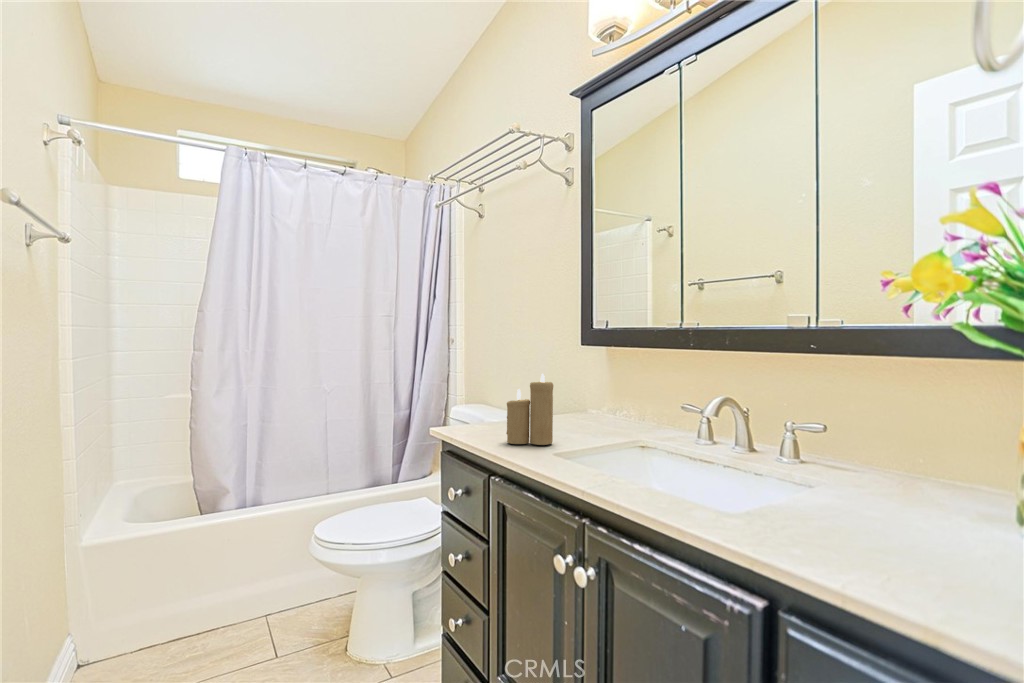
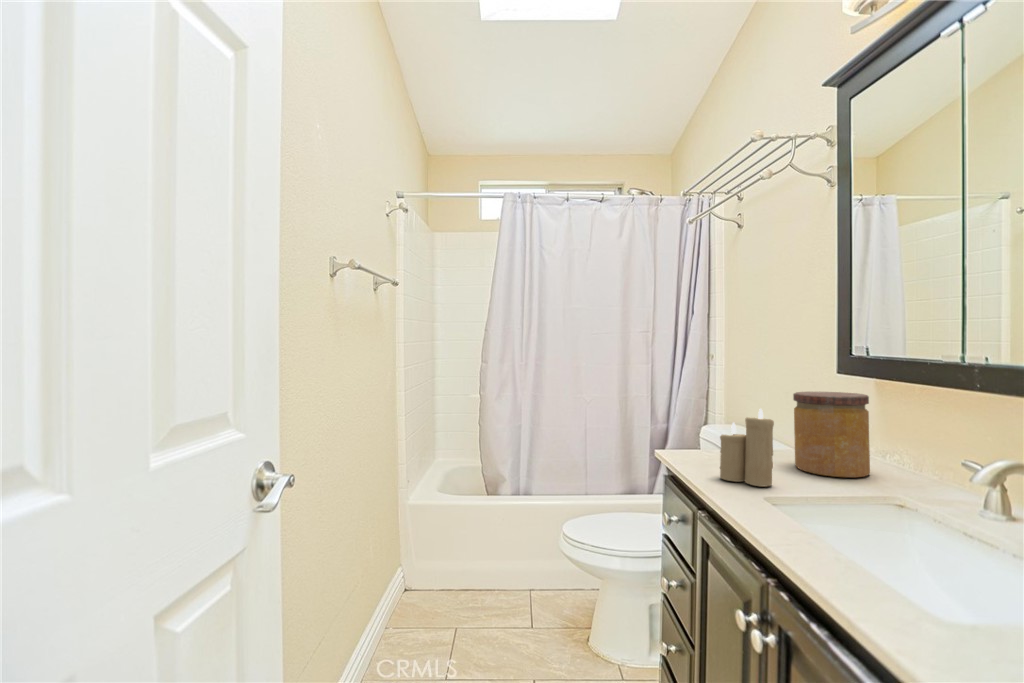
jar: none [555,360,611,430] -> present [793,392,870,478]

